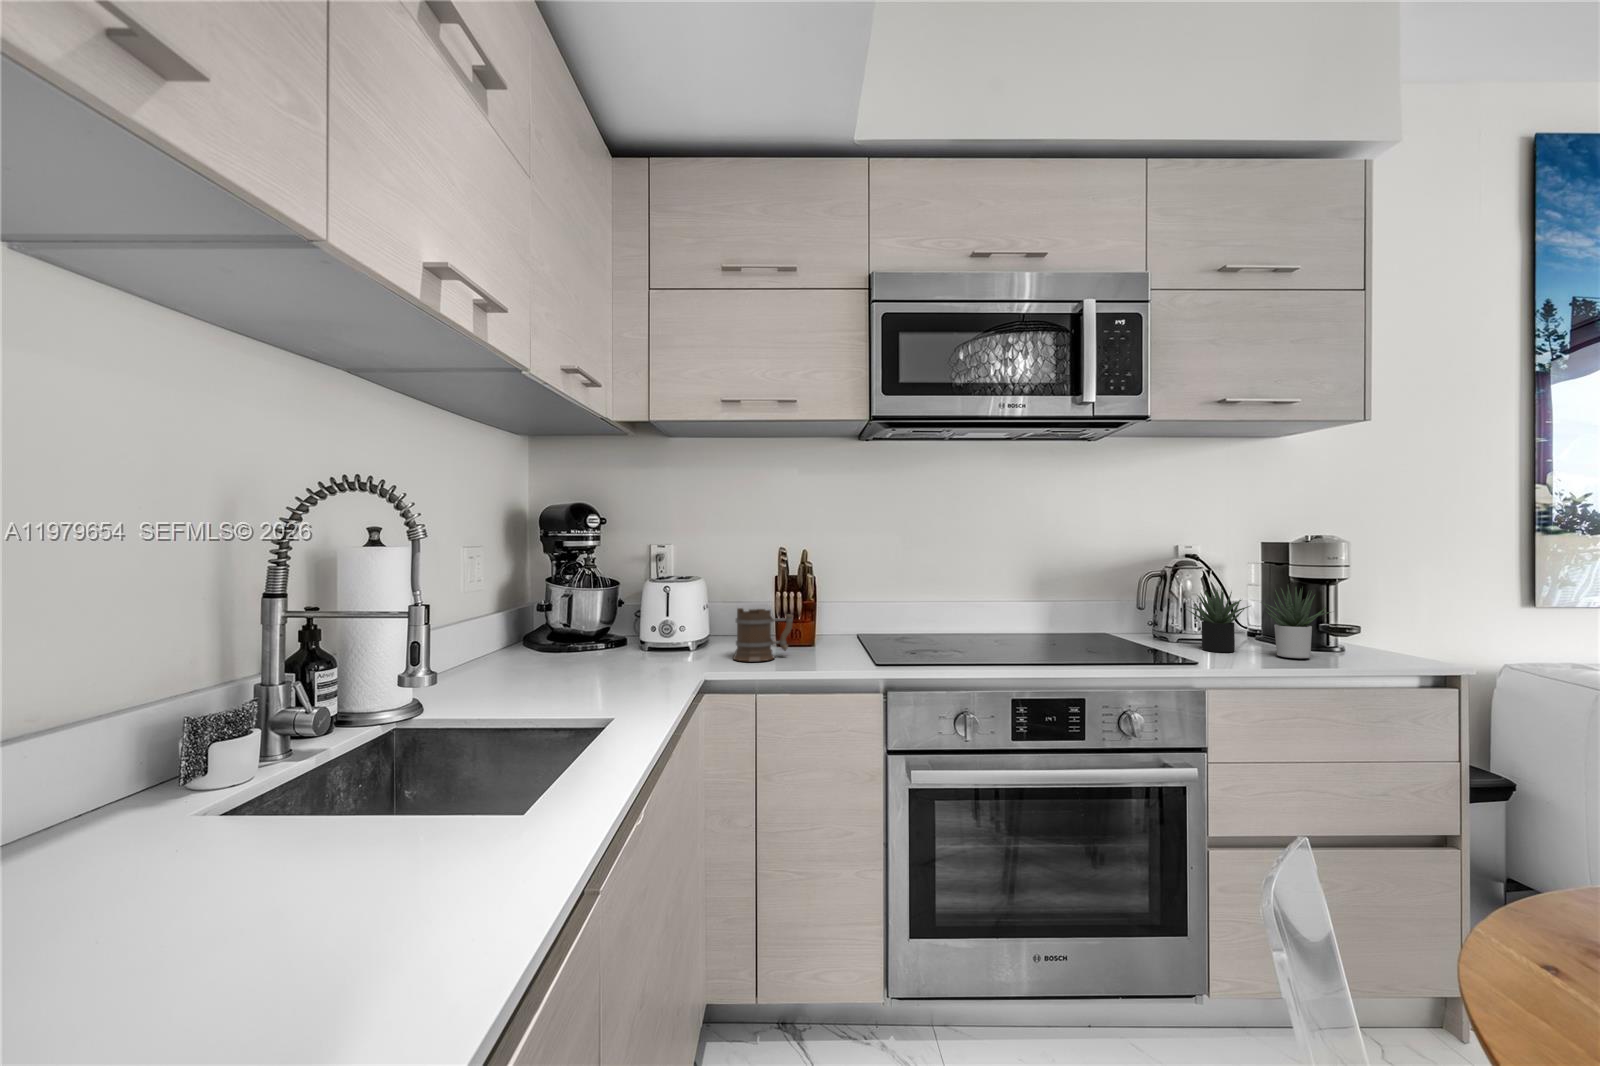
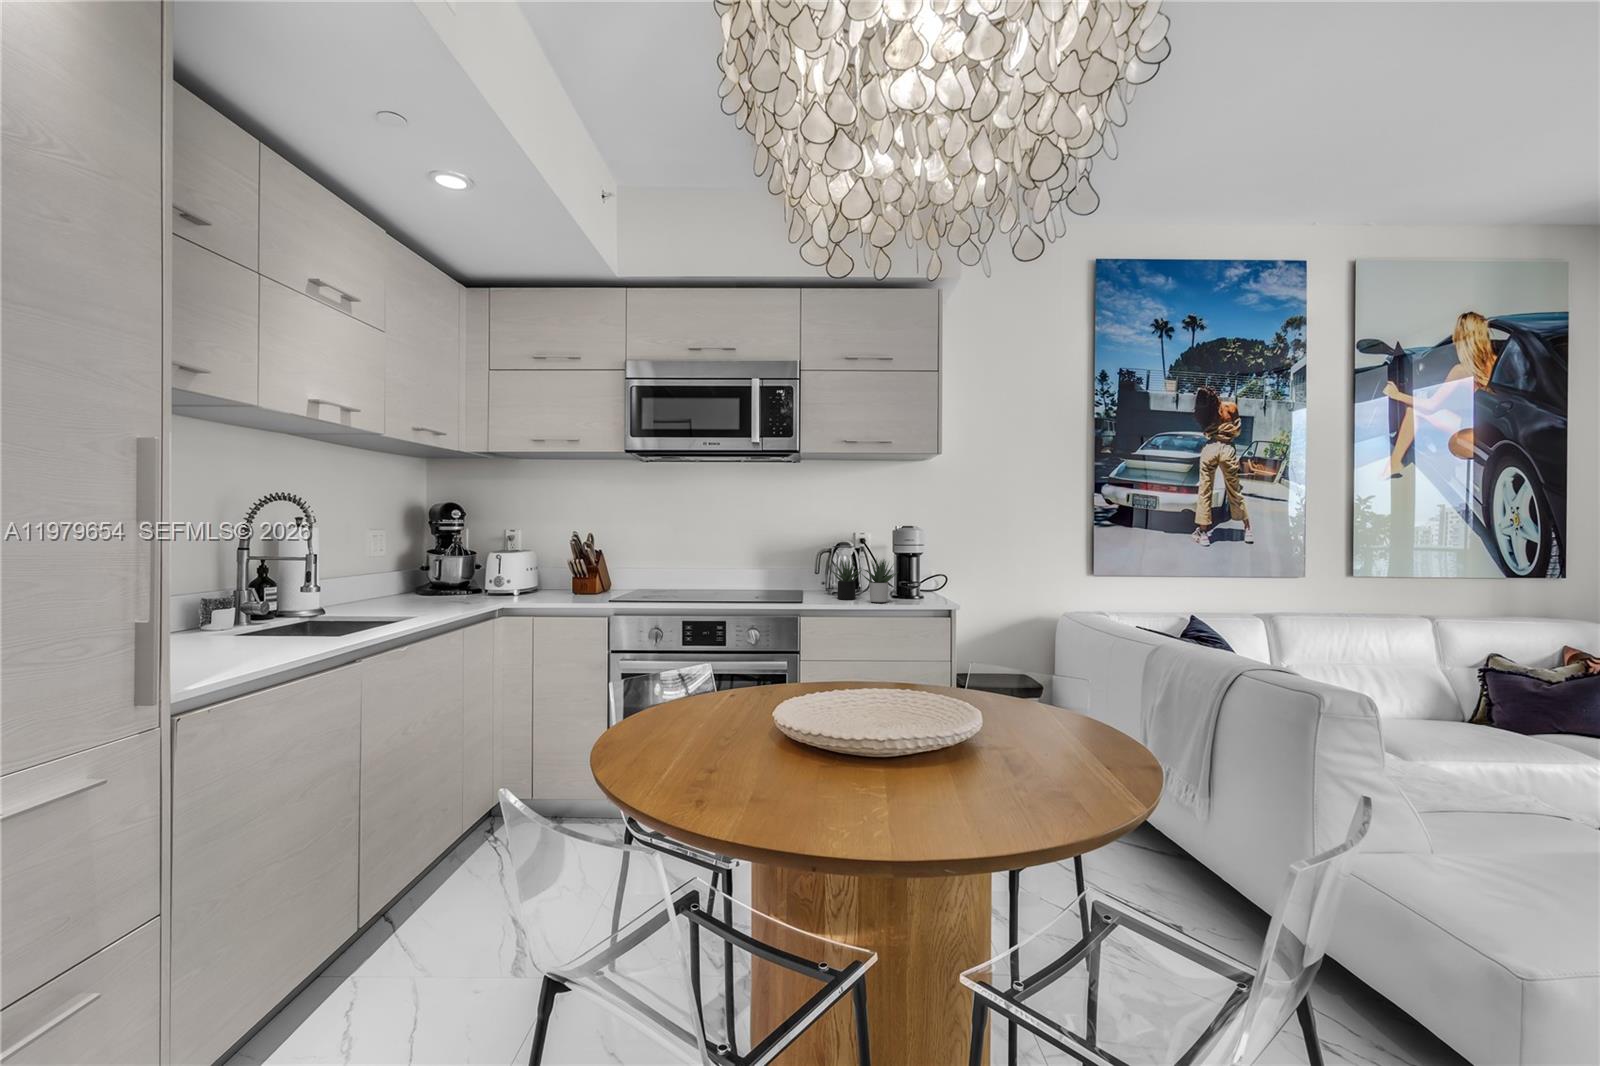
mug: present [734,608,793,662] -> none [534,569,573,601]

